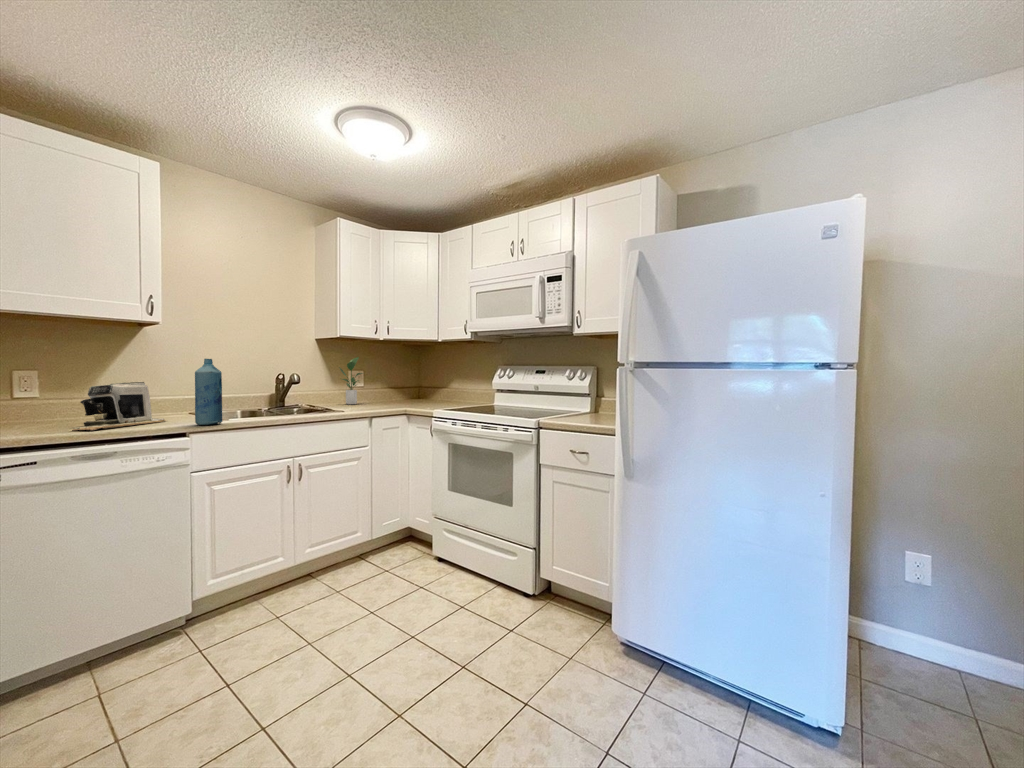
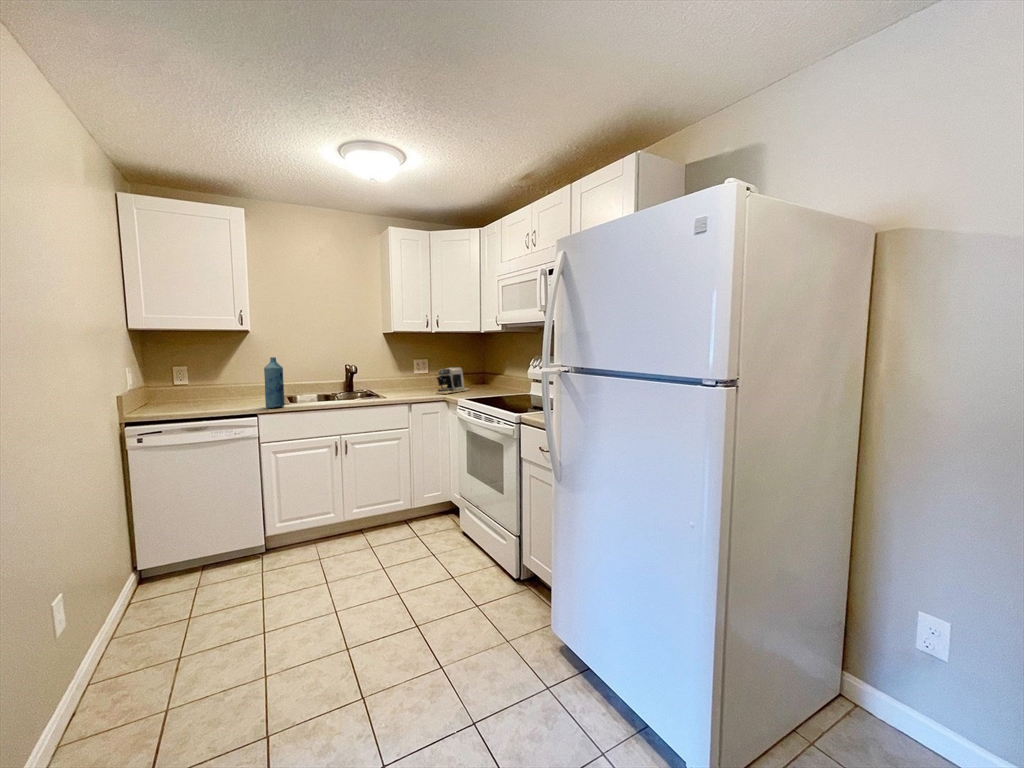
potted plant: present [340,357,362,404] -> none [403,346,427,389]
coffee maker: present [75,382,166,430] -> present [436,367,470,394]

